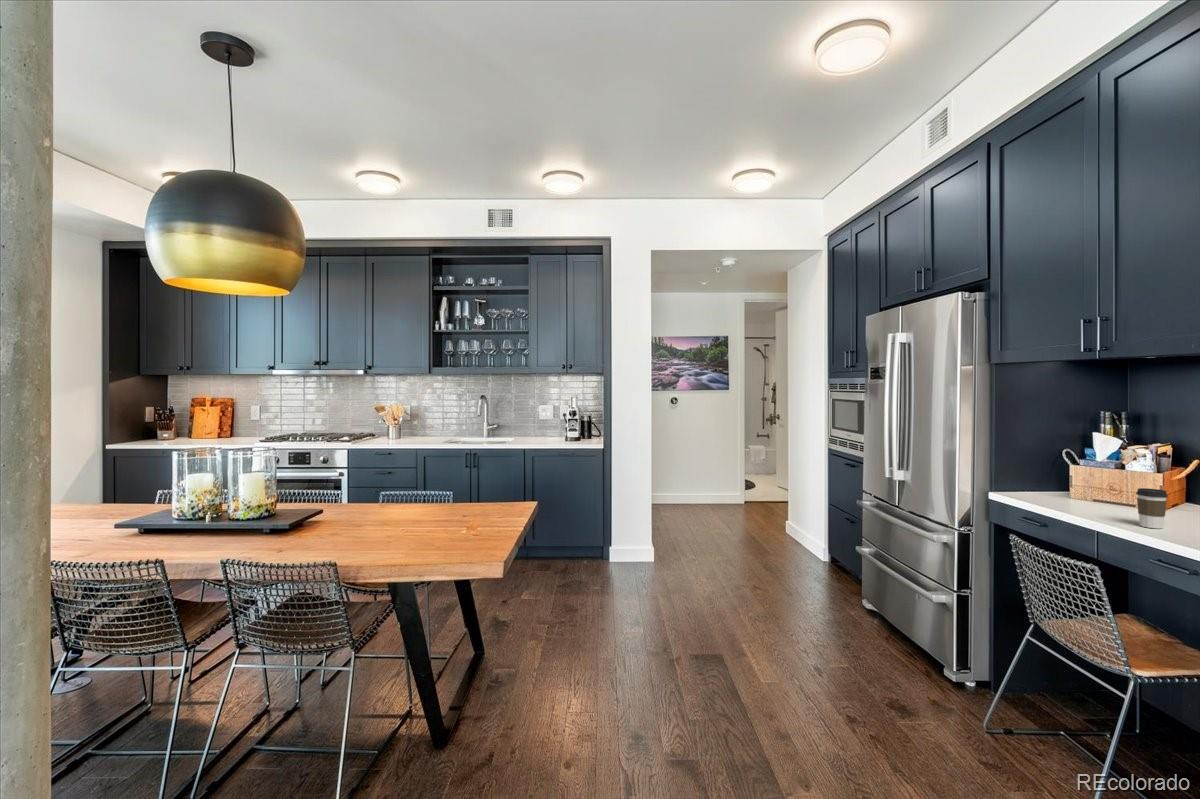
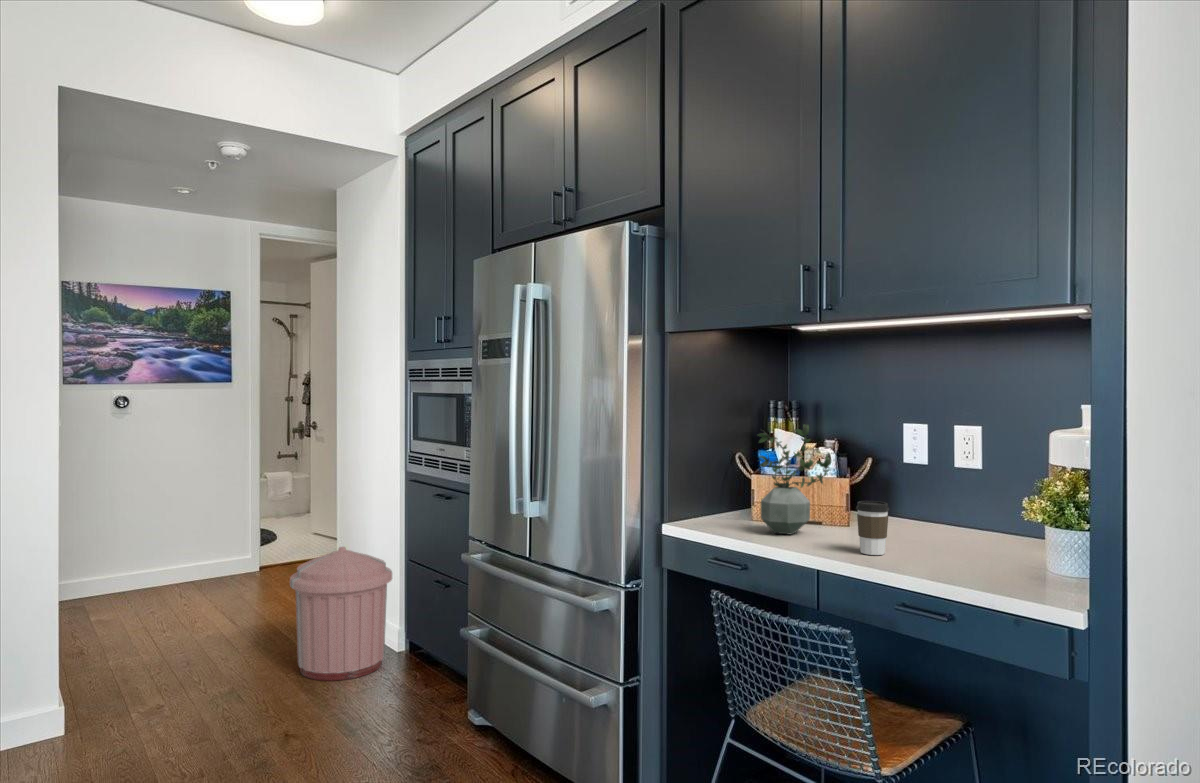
potted plant: none [1063,430,1132,509] -> present [758,425,831,534]
trash can: none [758,490,819,568] -> present [290,547,392,681]

